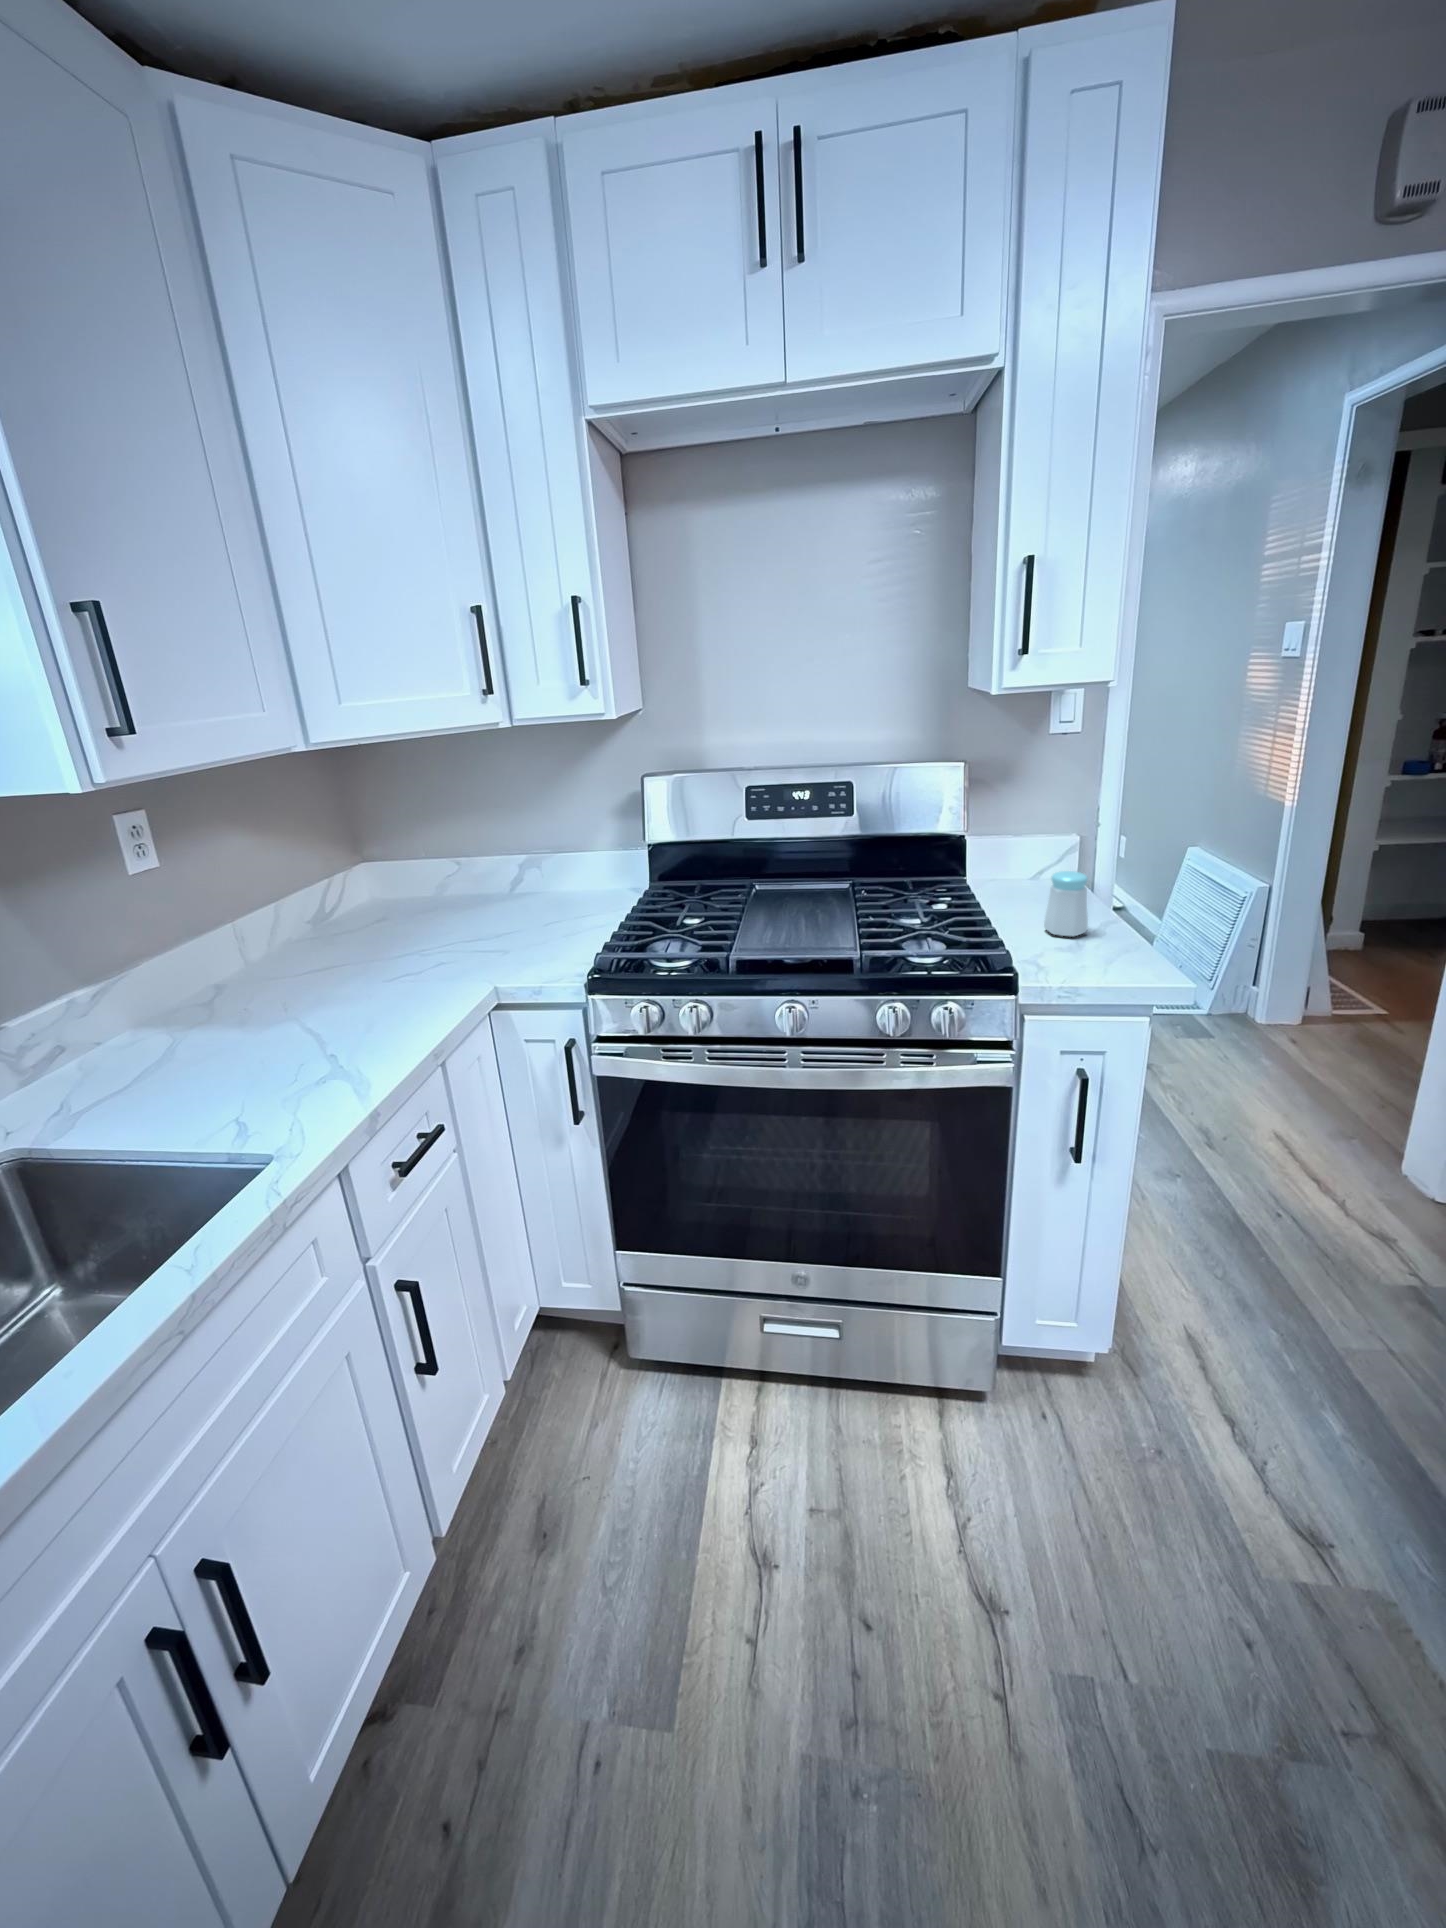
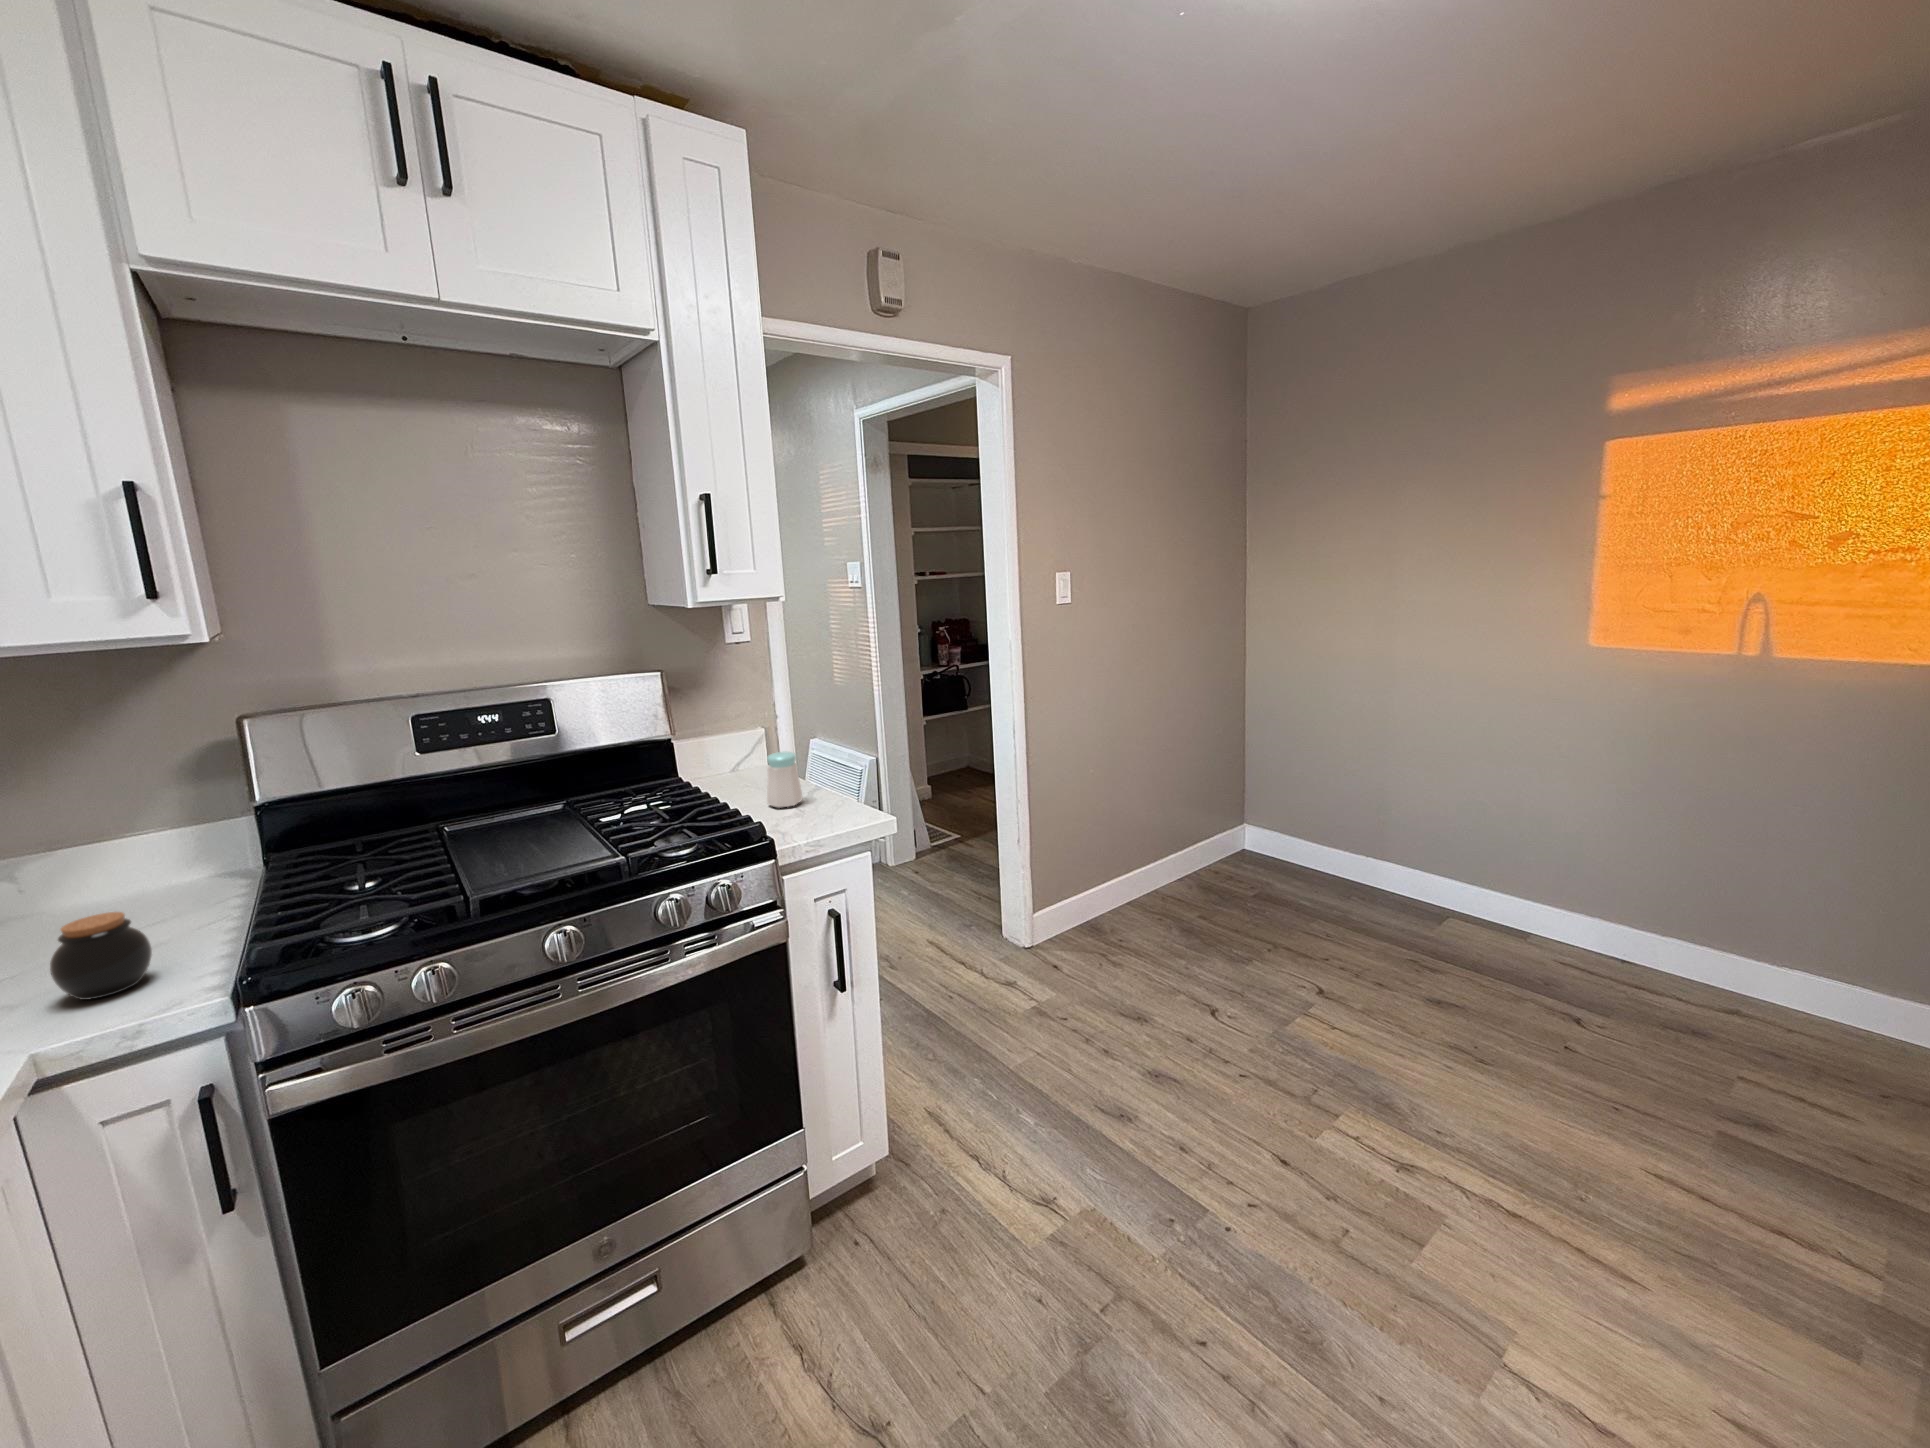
jar: none [515,906,561,962] -> present [50,912,152,1000]

